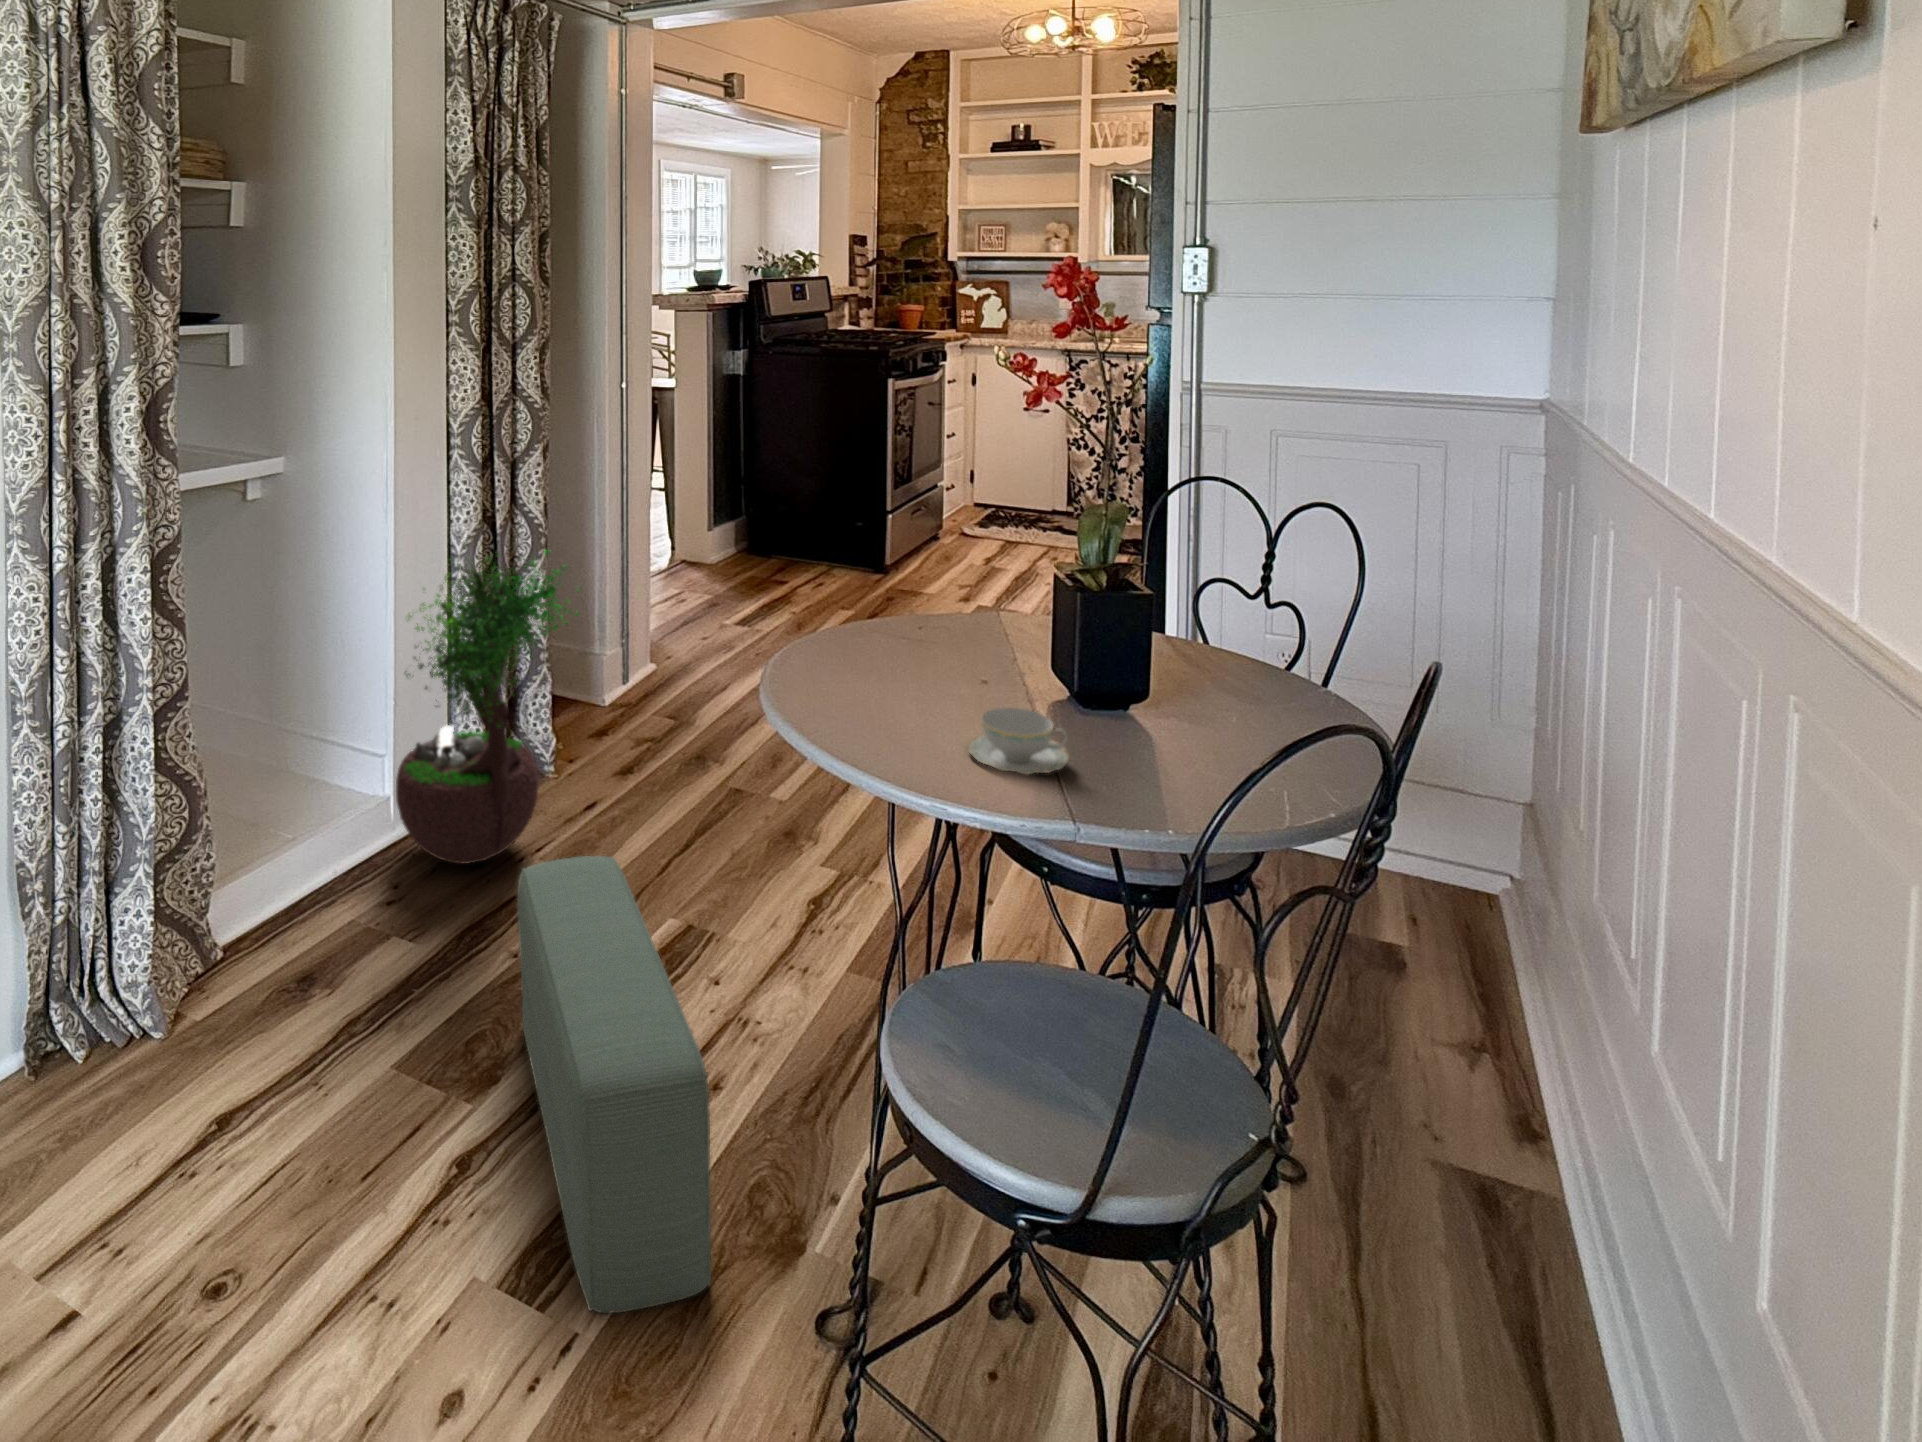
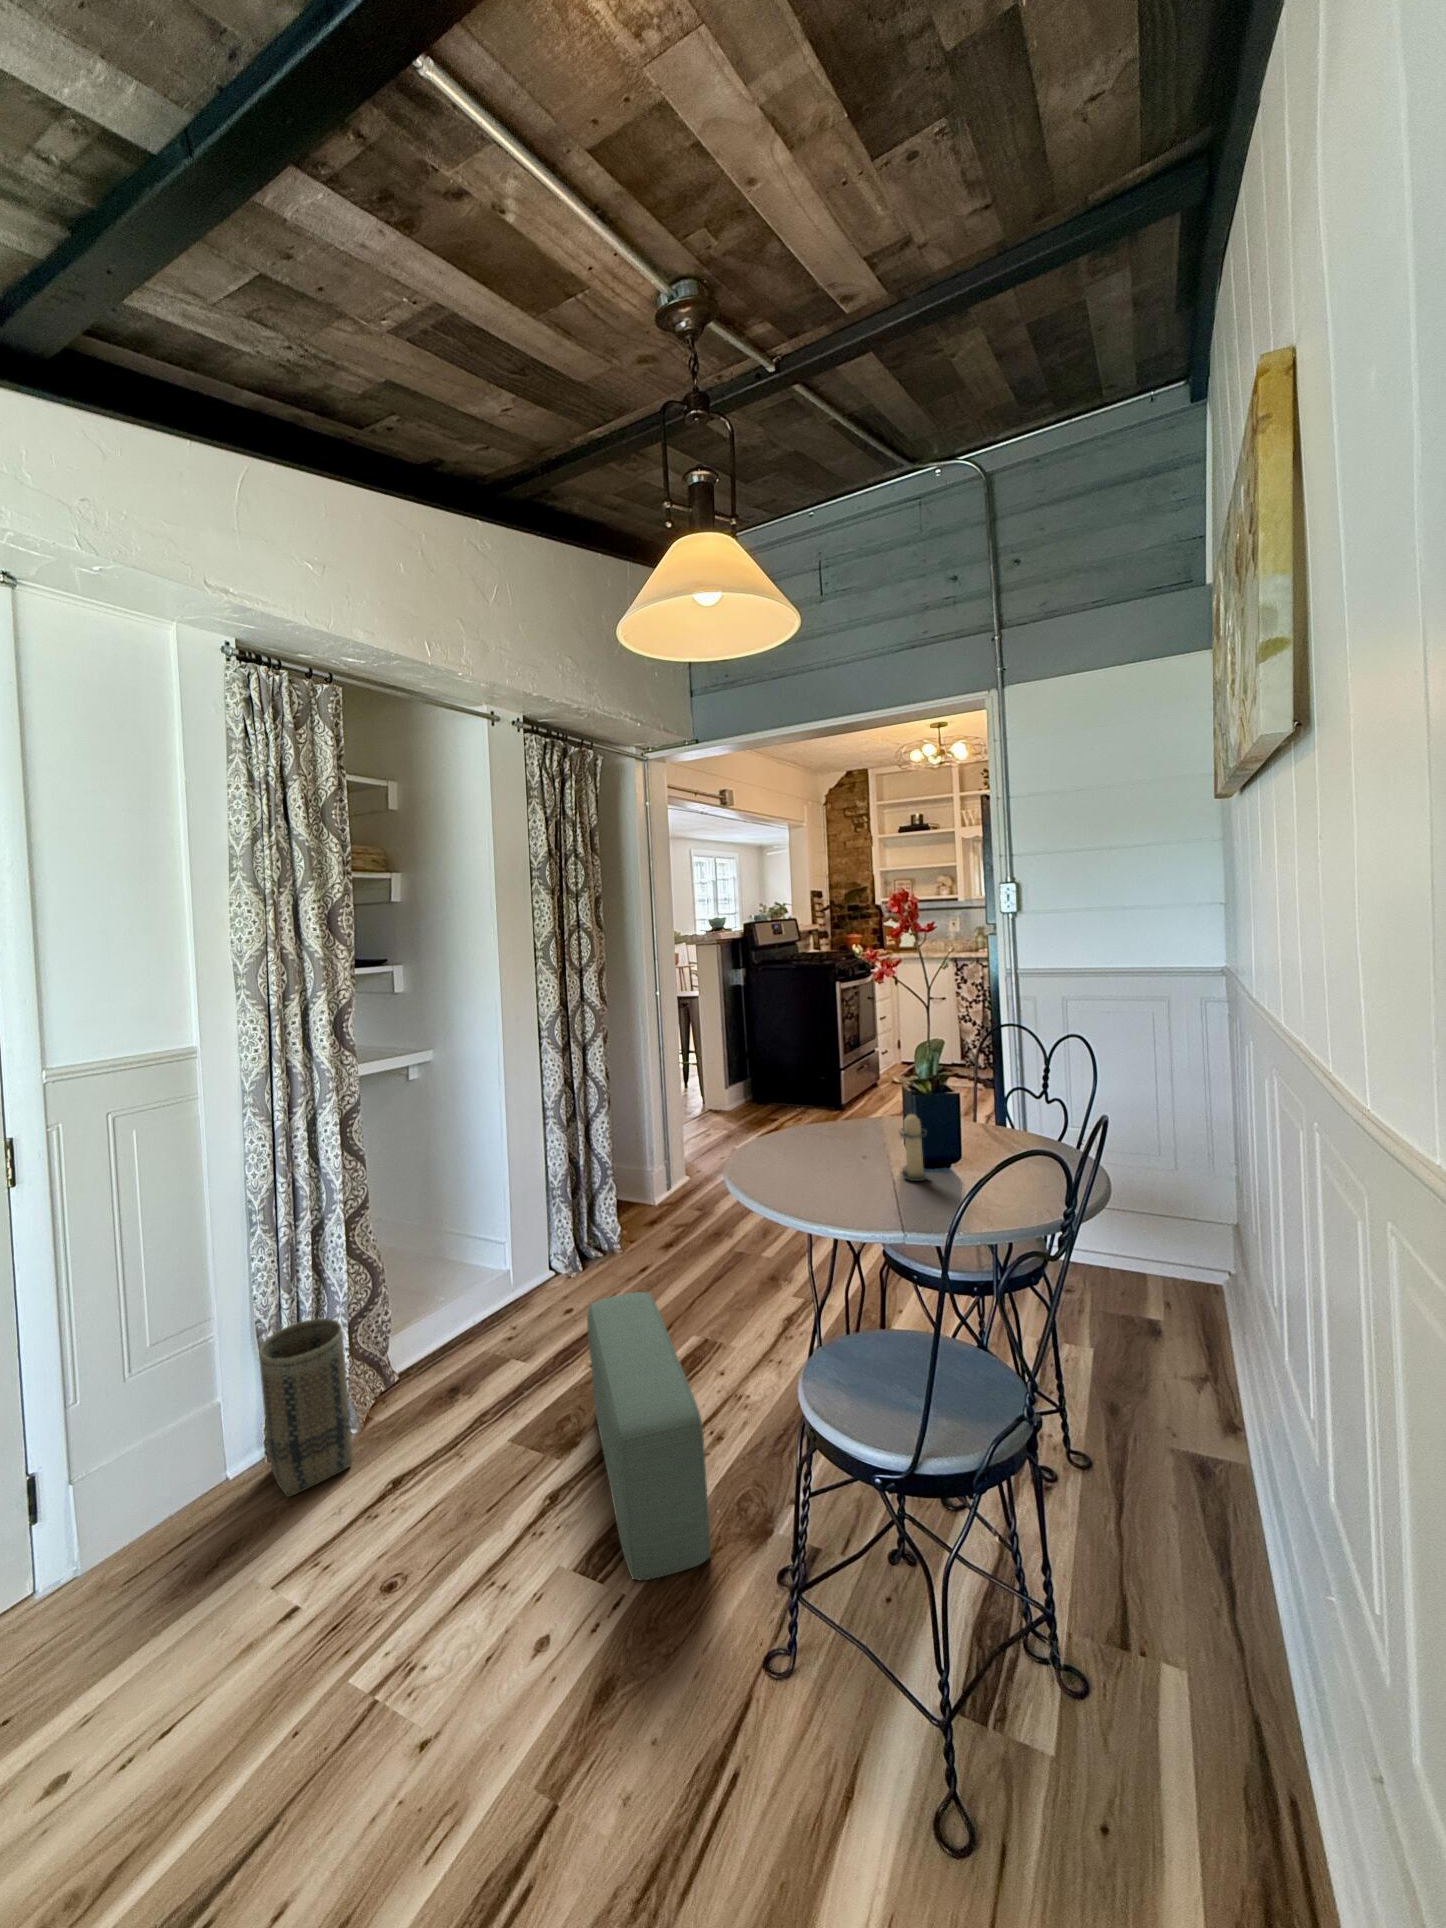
potted tree: present [396,542,578,864] -> none [514,1097,629,1309]
candle: none [1044,614,1102,730] -> present [899,1114,928,1181]
teacup: present [967,708,1069,774] -> none [846,1169,908,1208]
basket: none [22,864,156,1132] -> present [259,1319,353,1497]

